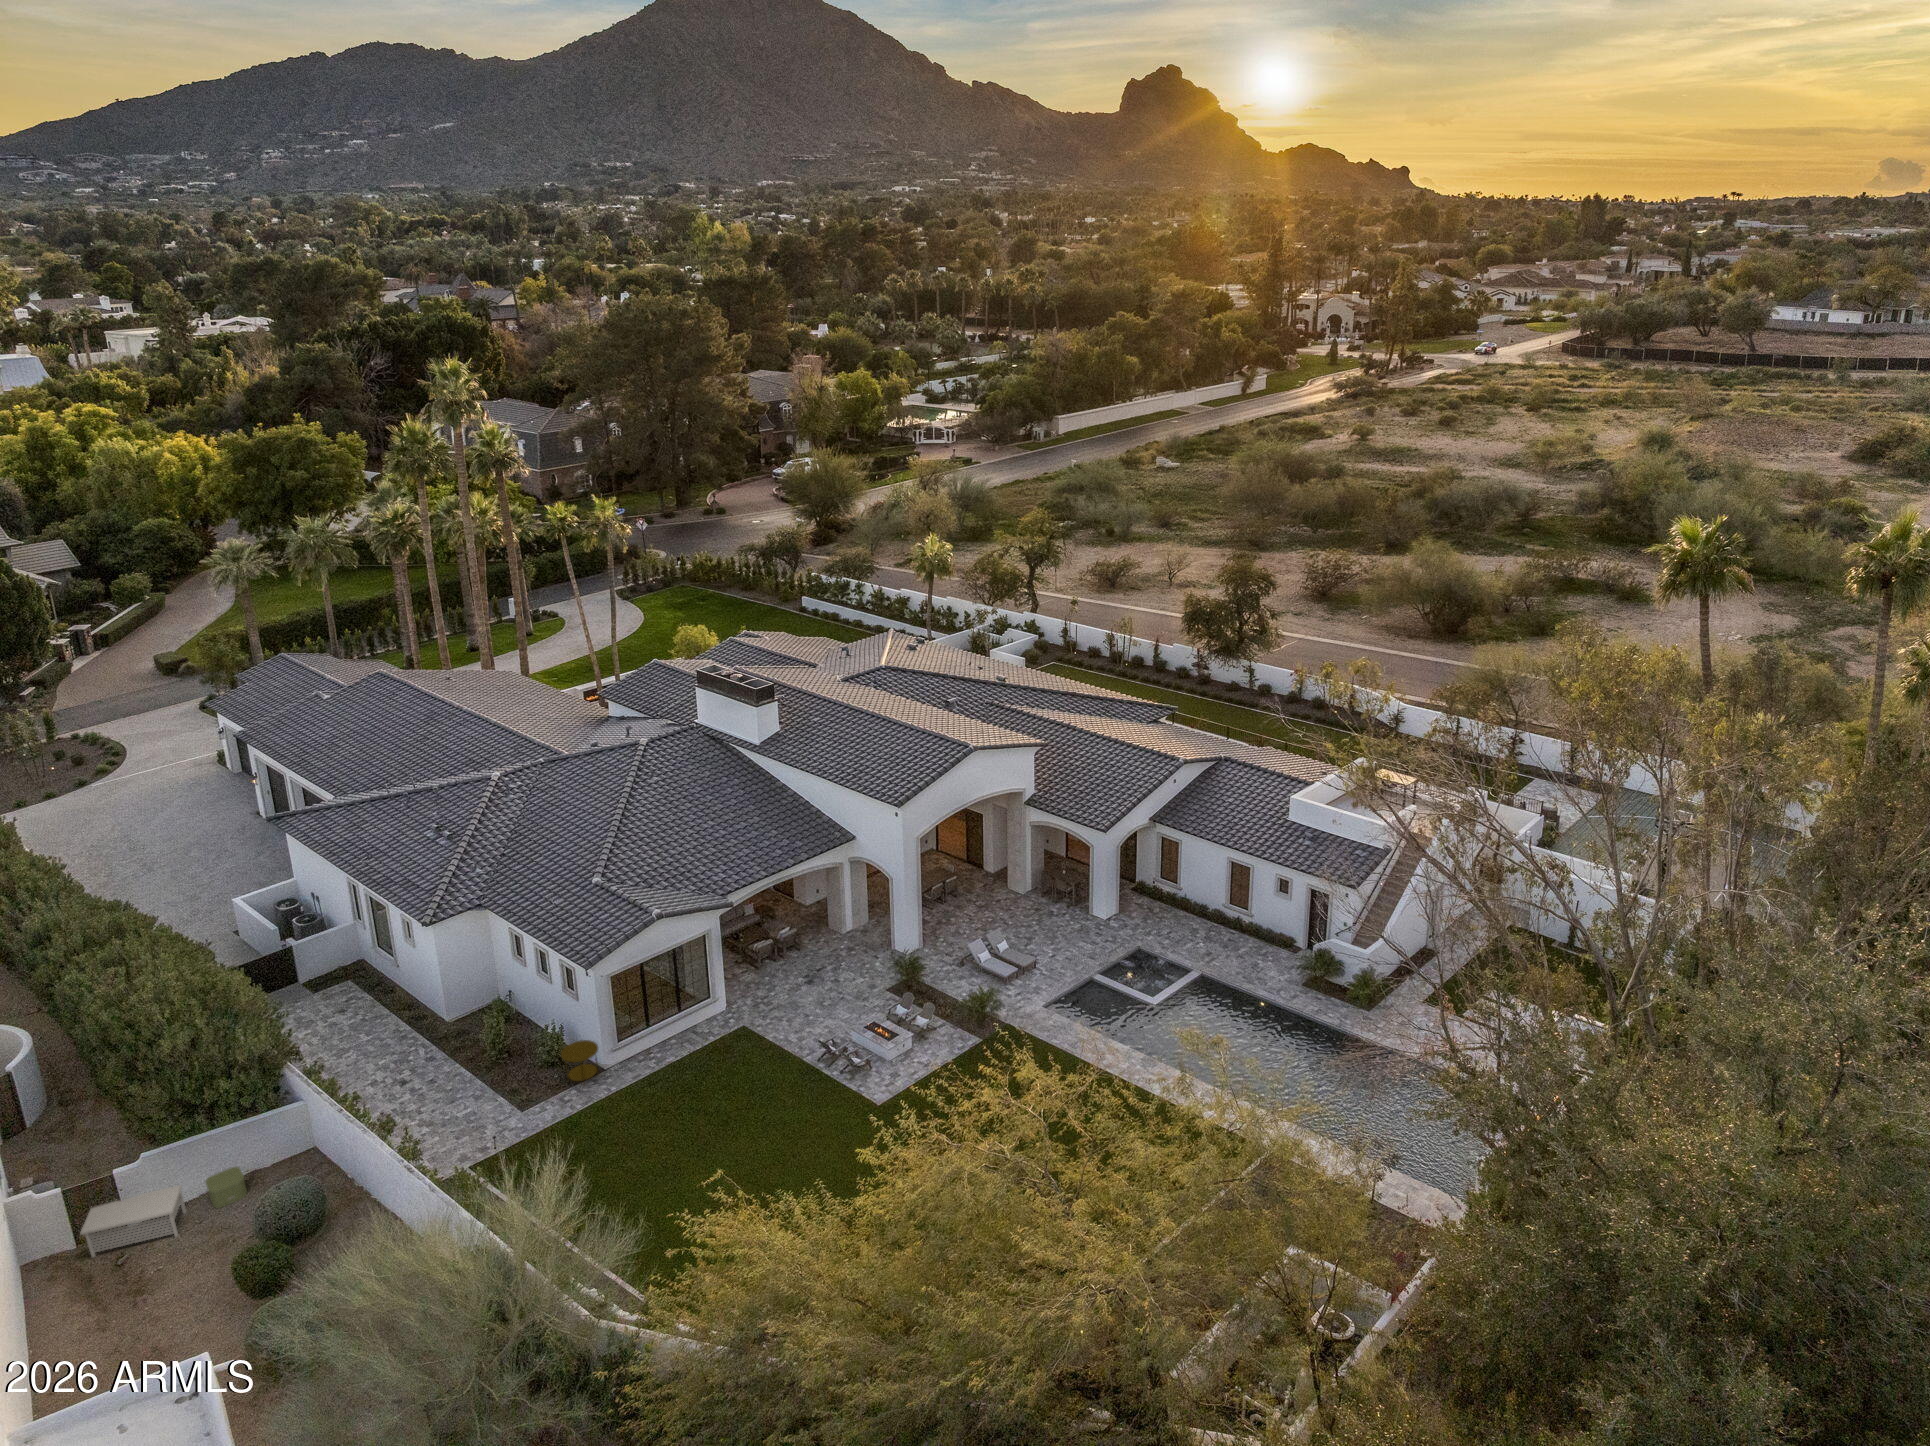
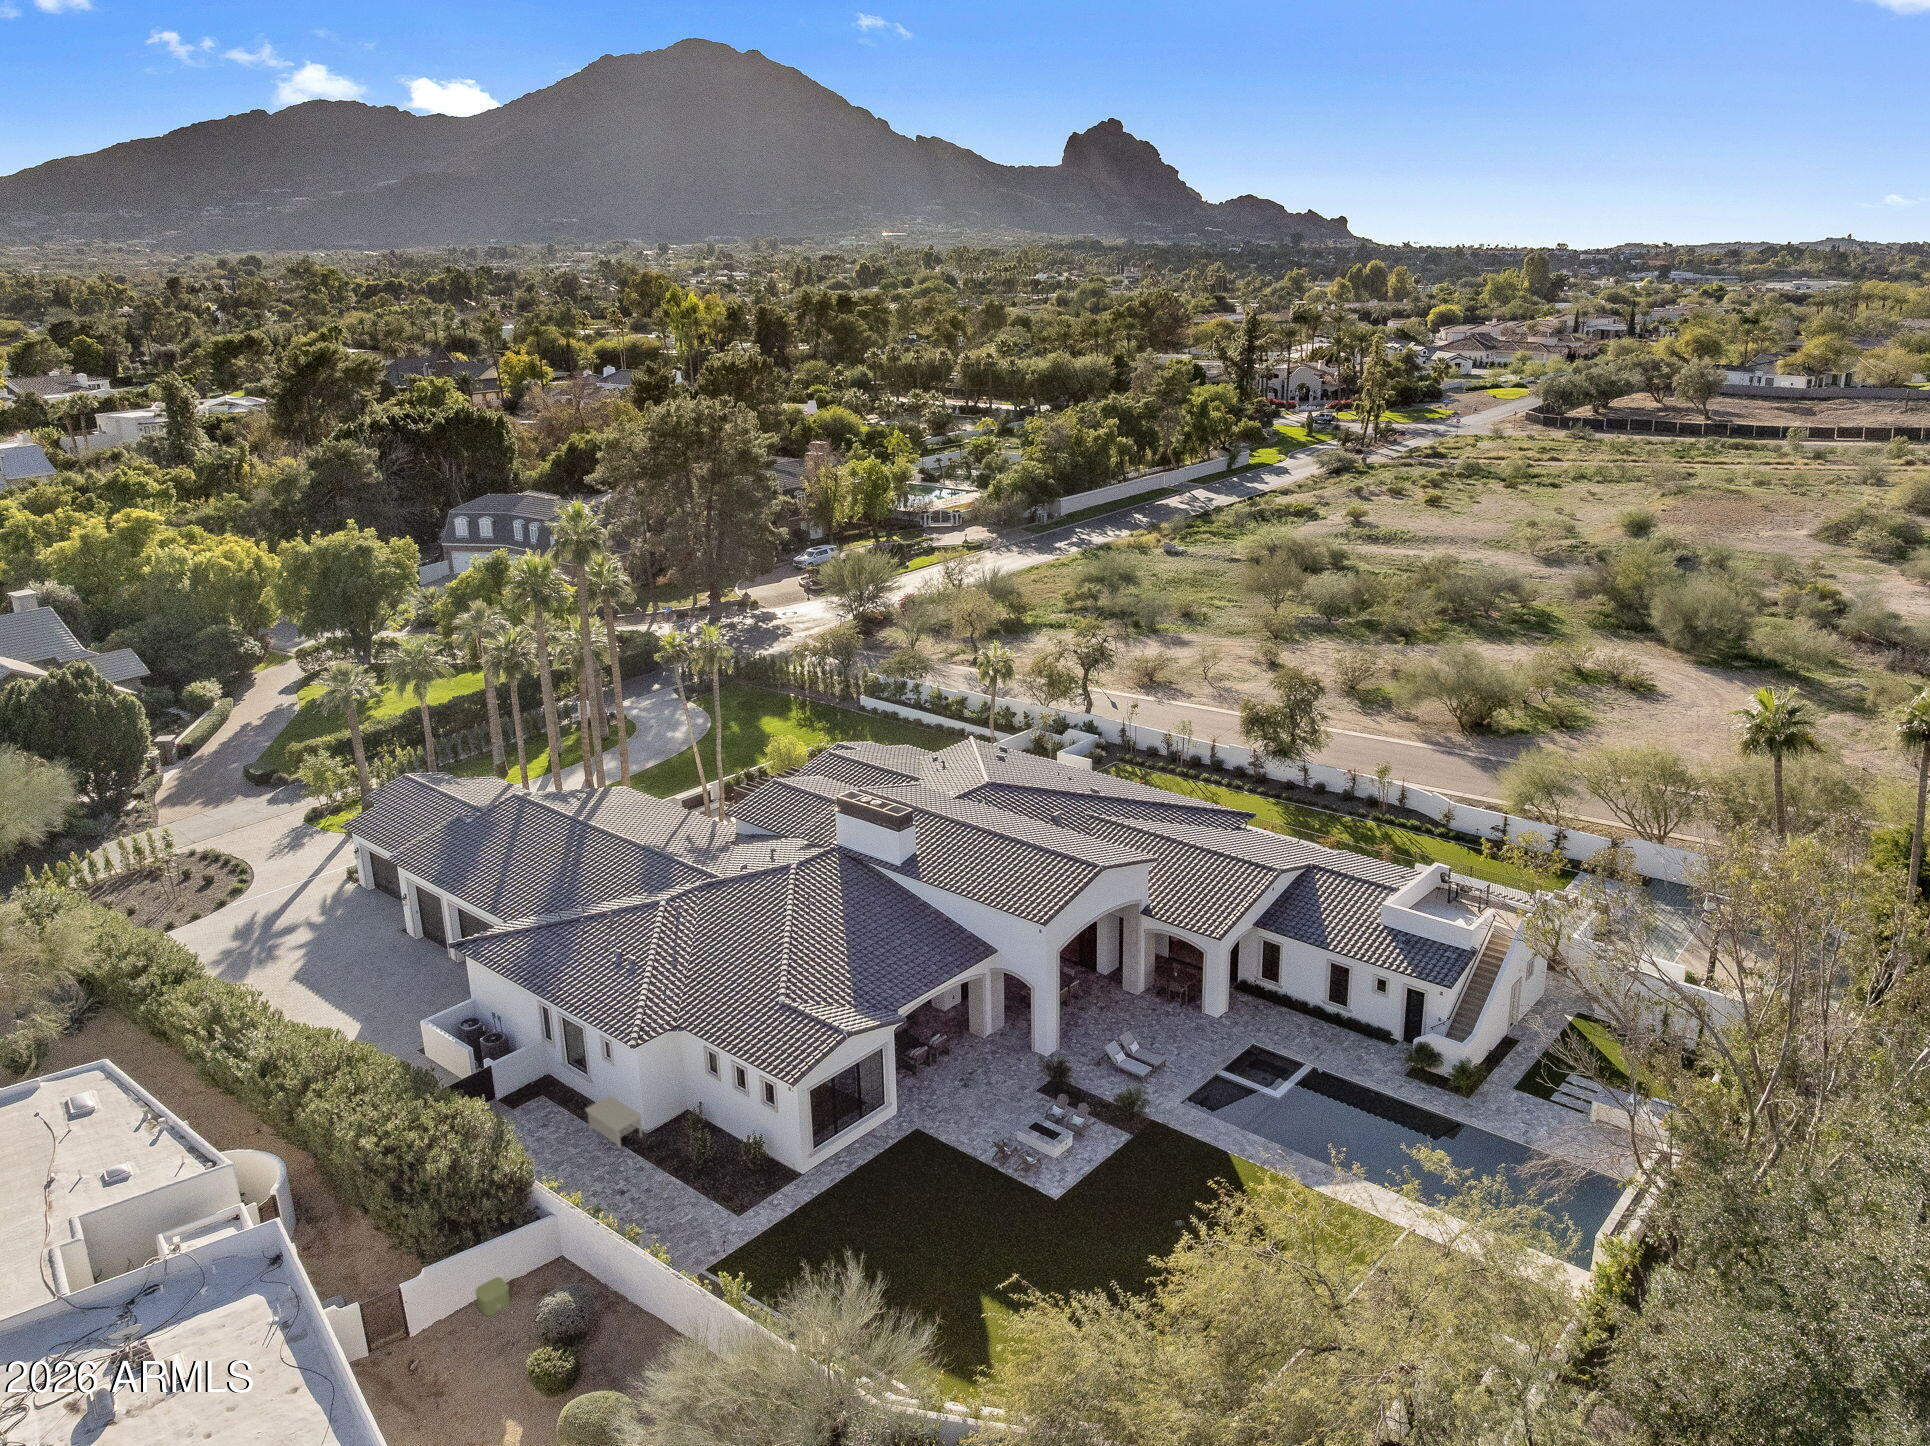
side table: present [561,1040,598,1081] -> none [767,1149,799,1192]
storage bench: present [80,1185,186,1257] -> present [586,1096,642,1149]

